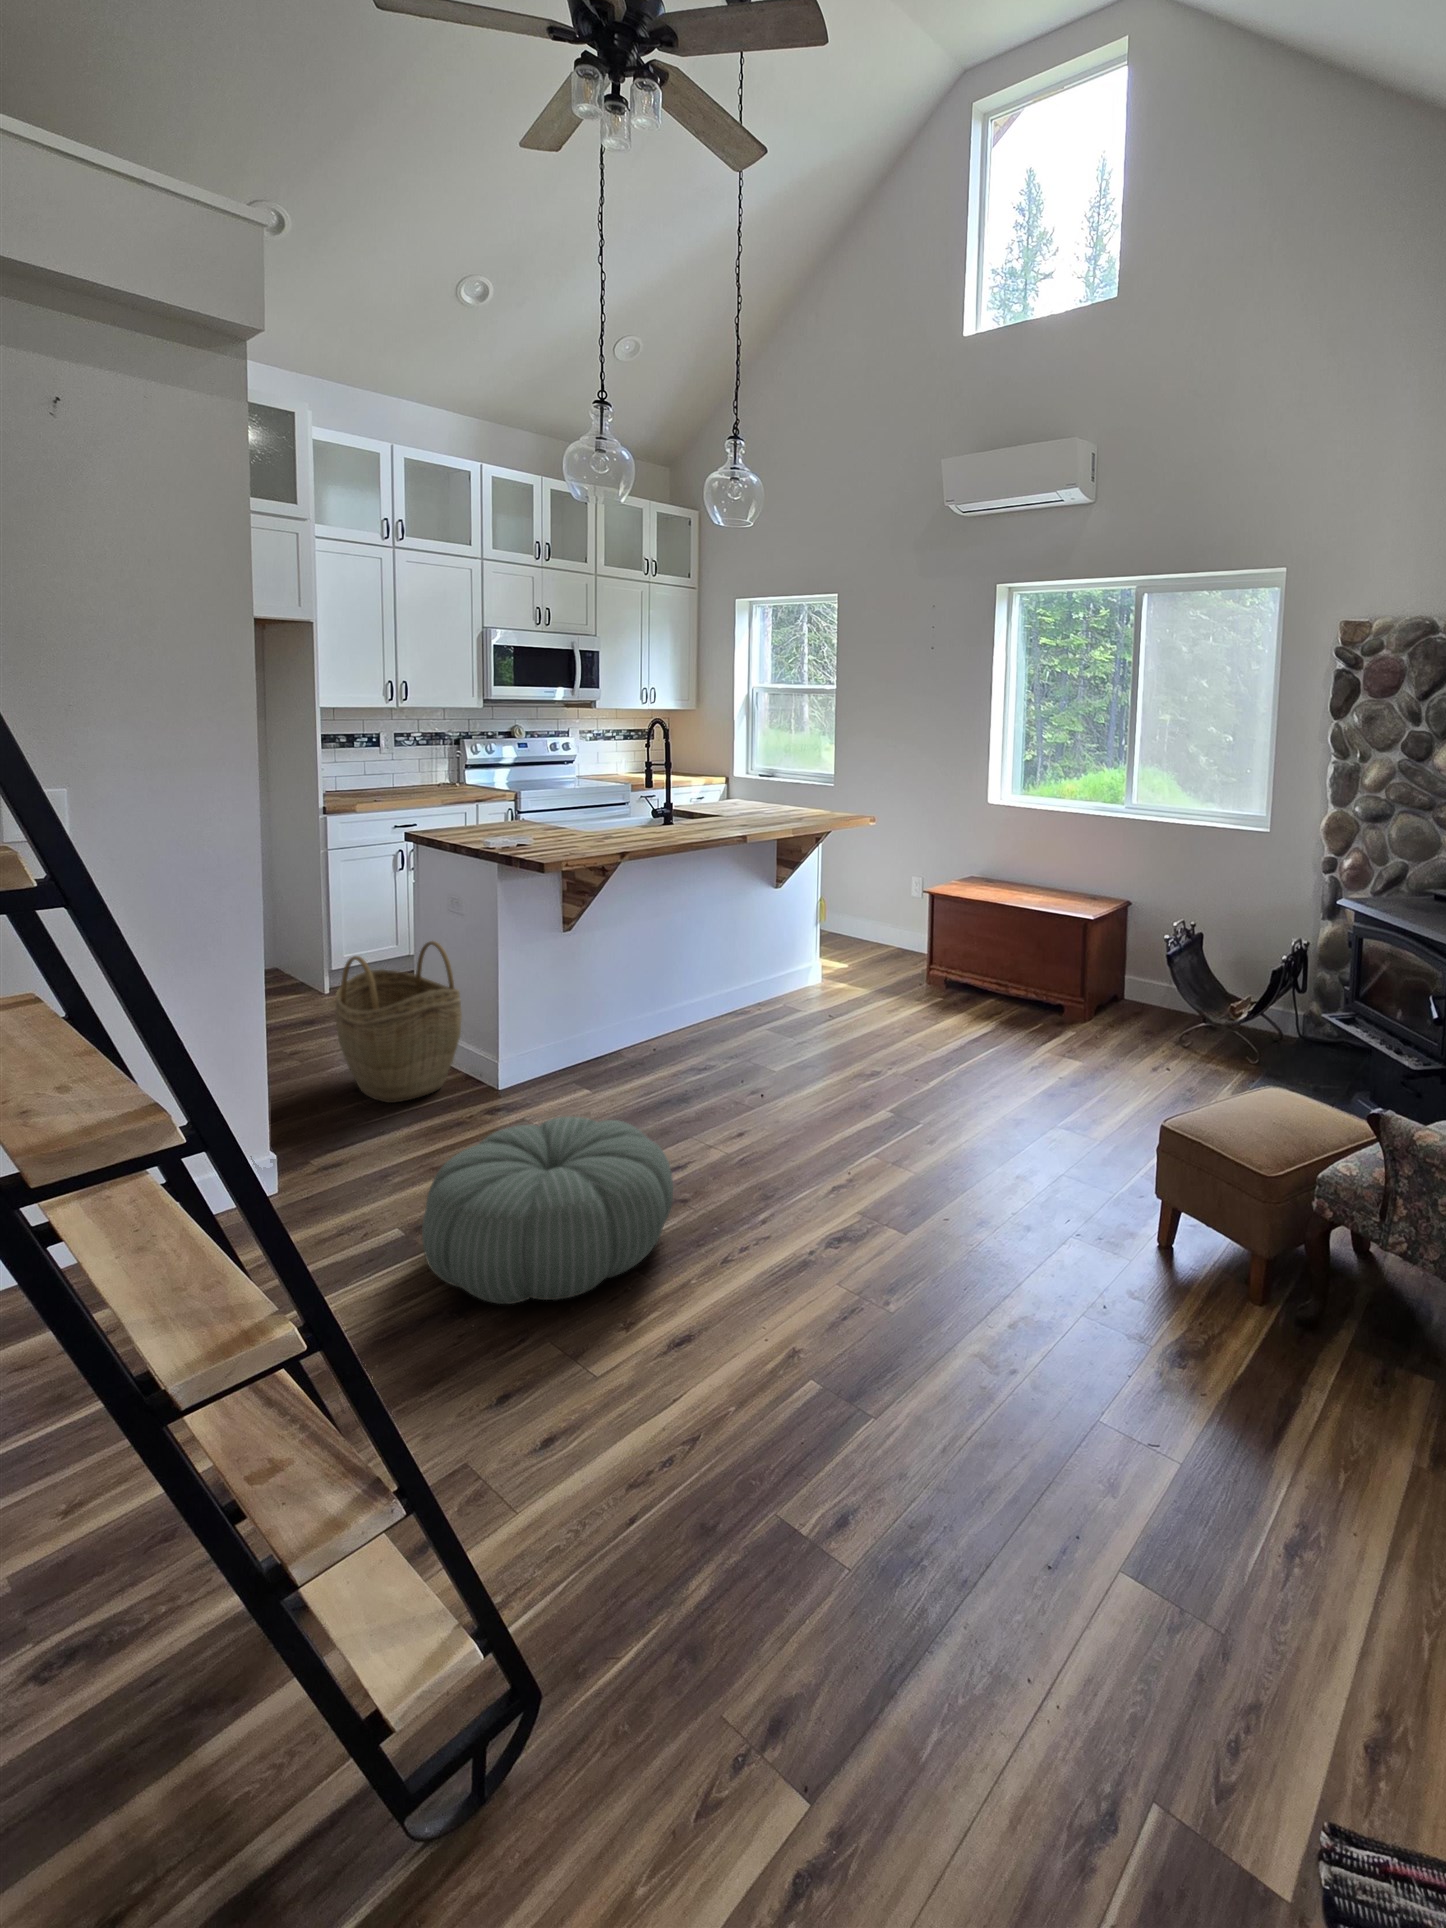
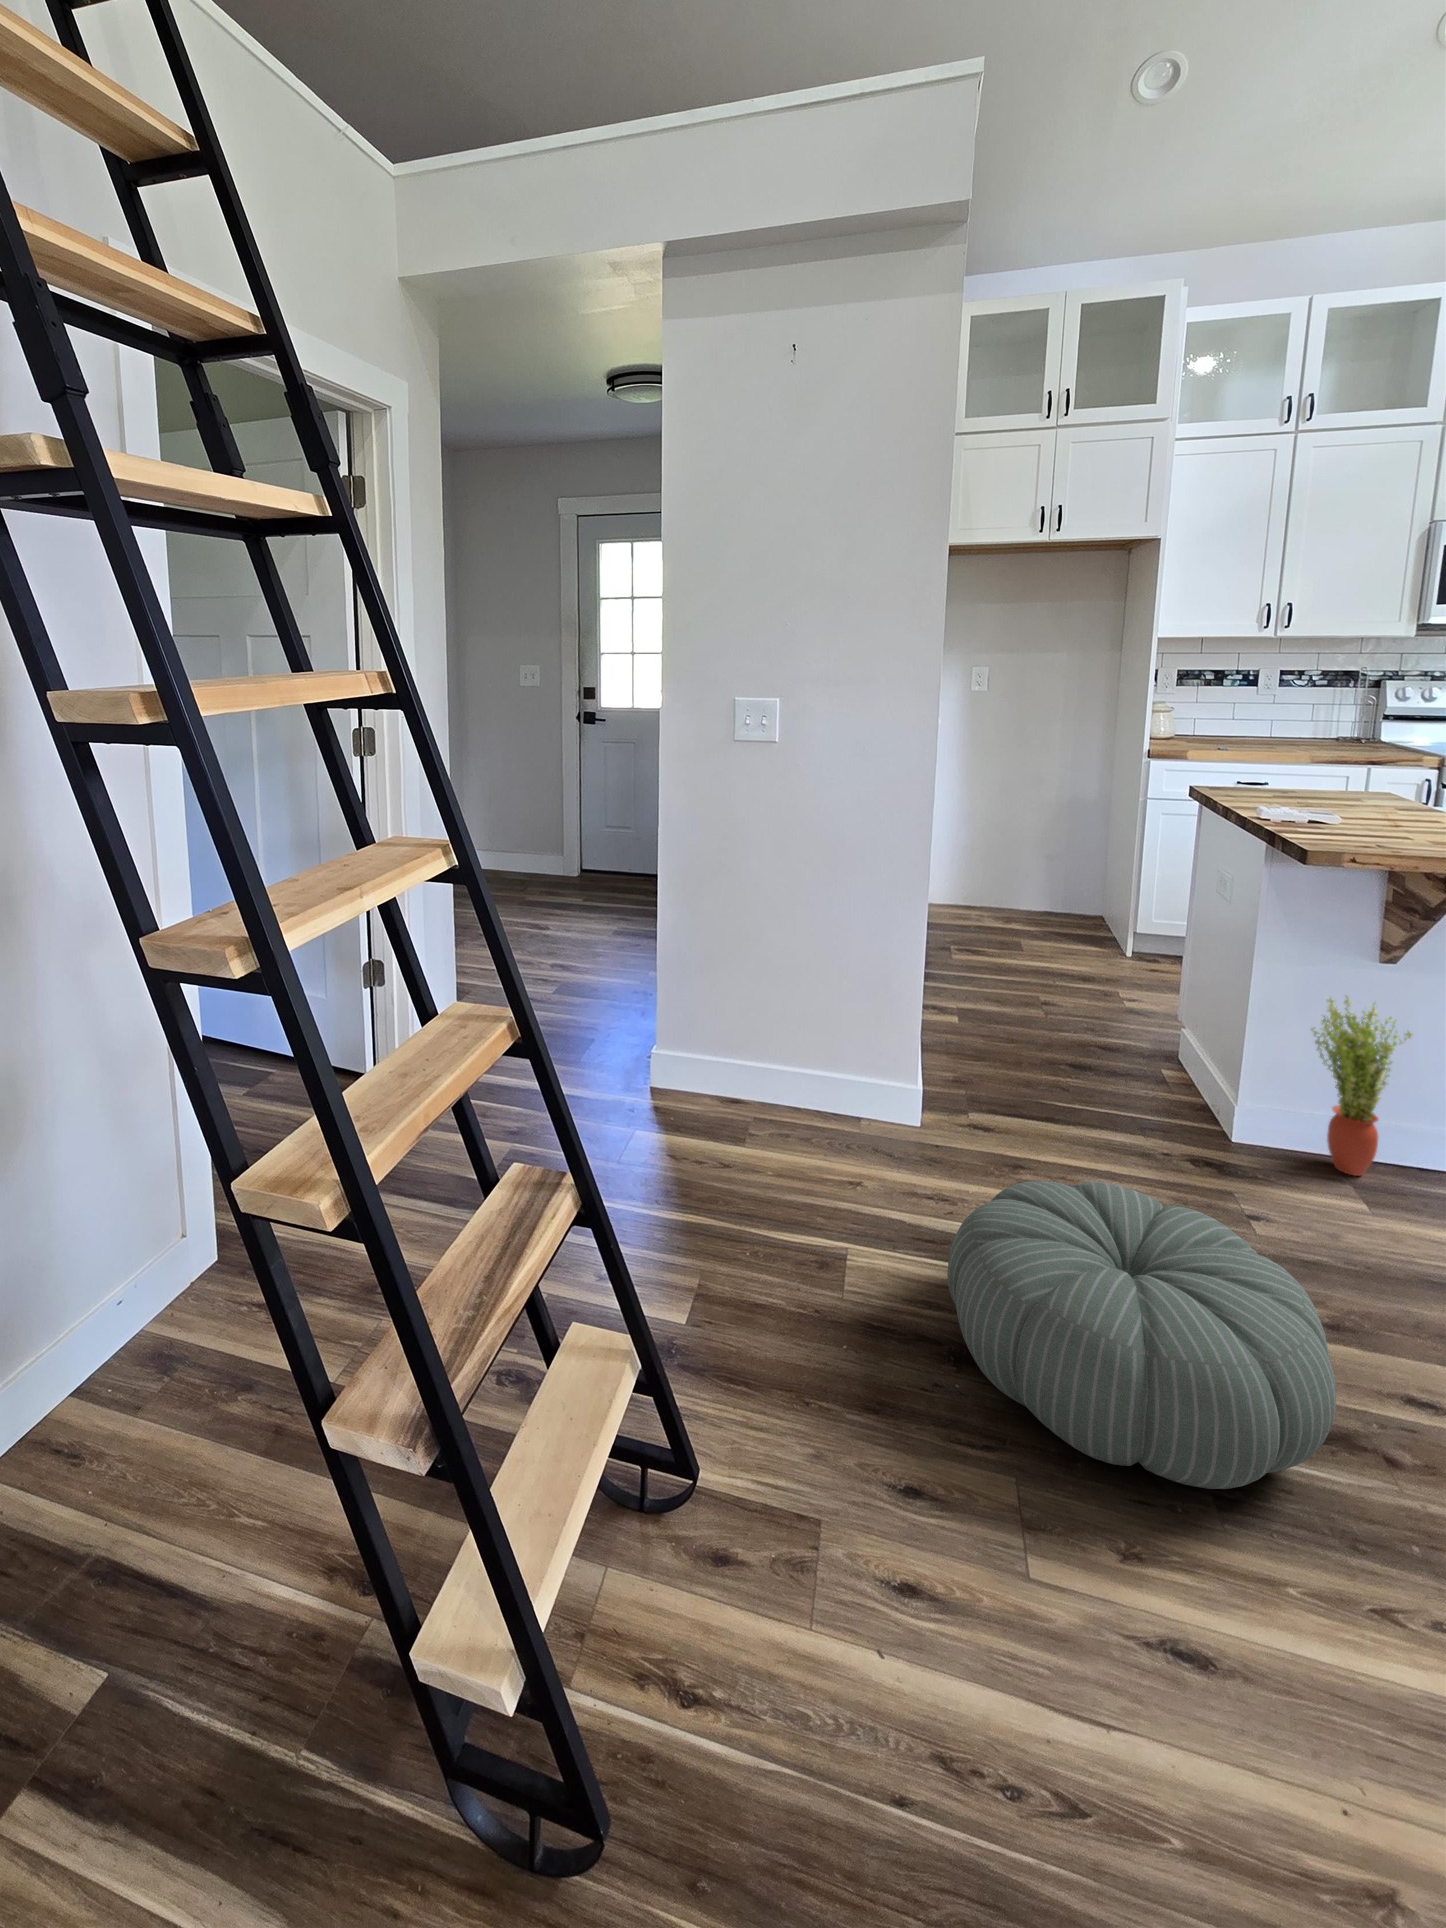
woven basket: present [335,941,462,1103] -> none [1063,917,1202,1104]
potted plant: none [540,956,592,1078] -> present [1312,997,1412,1176]

